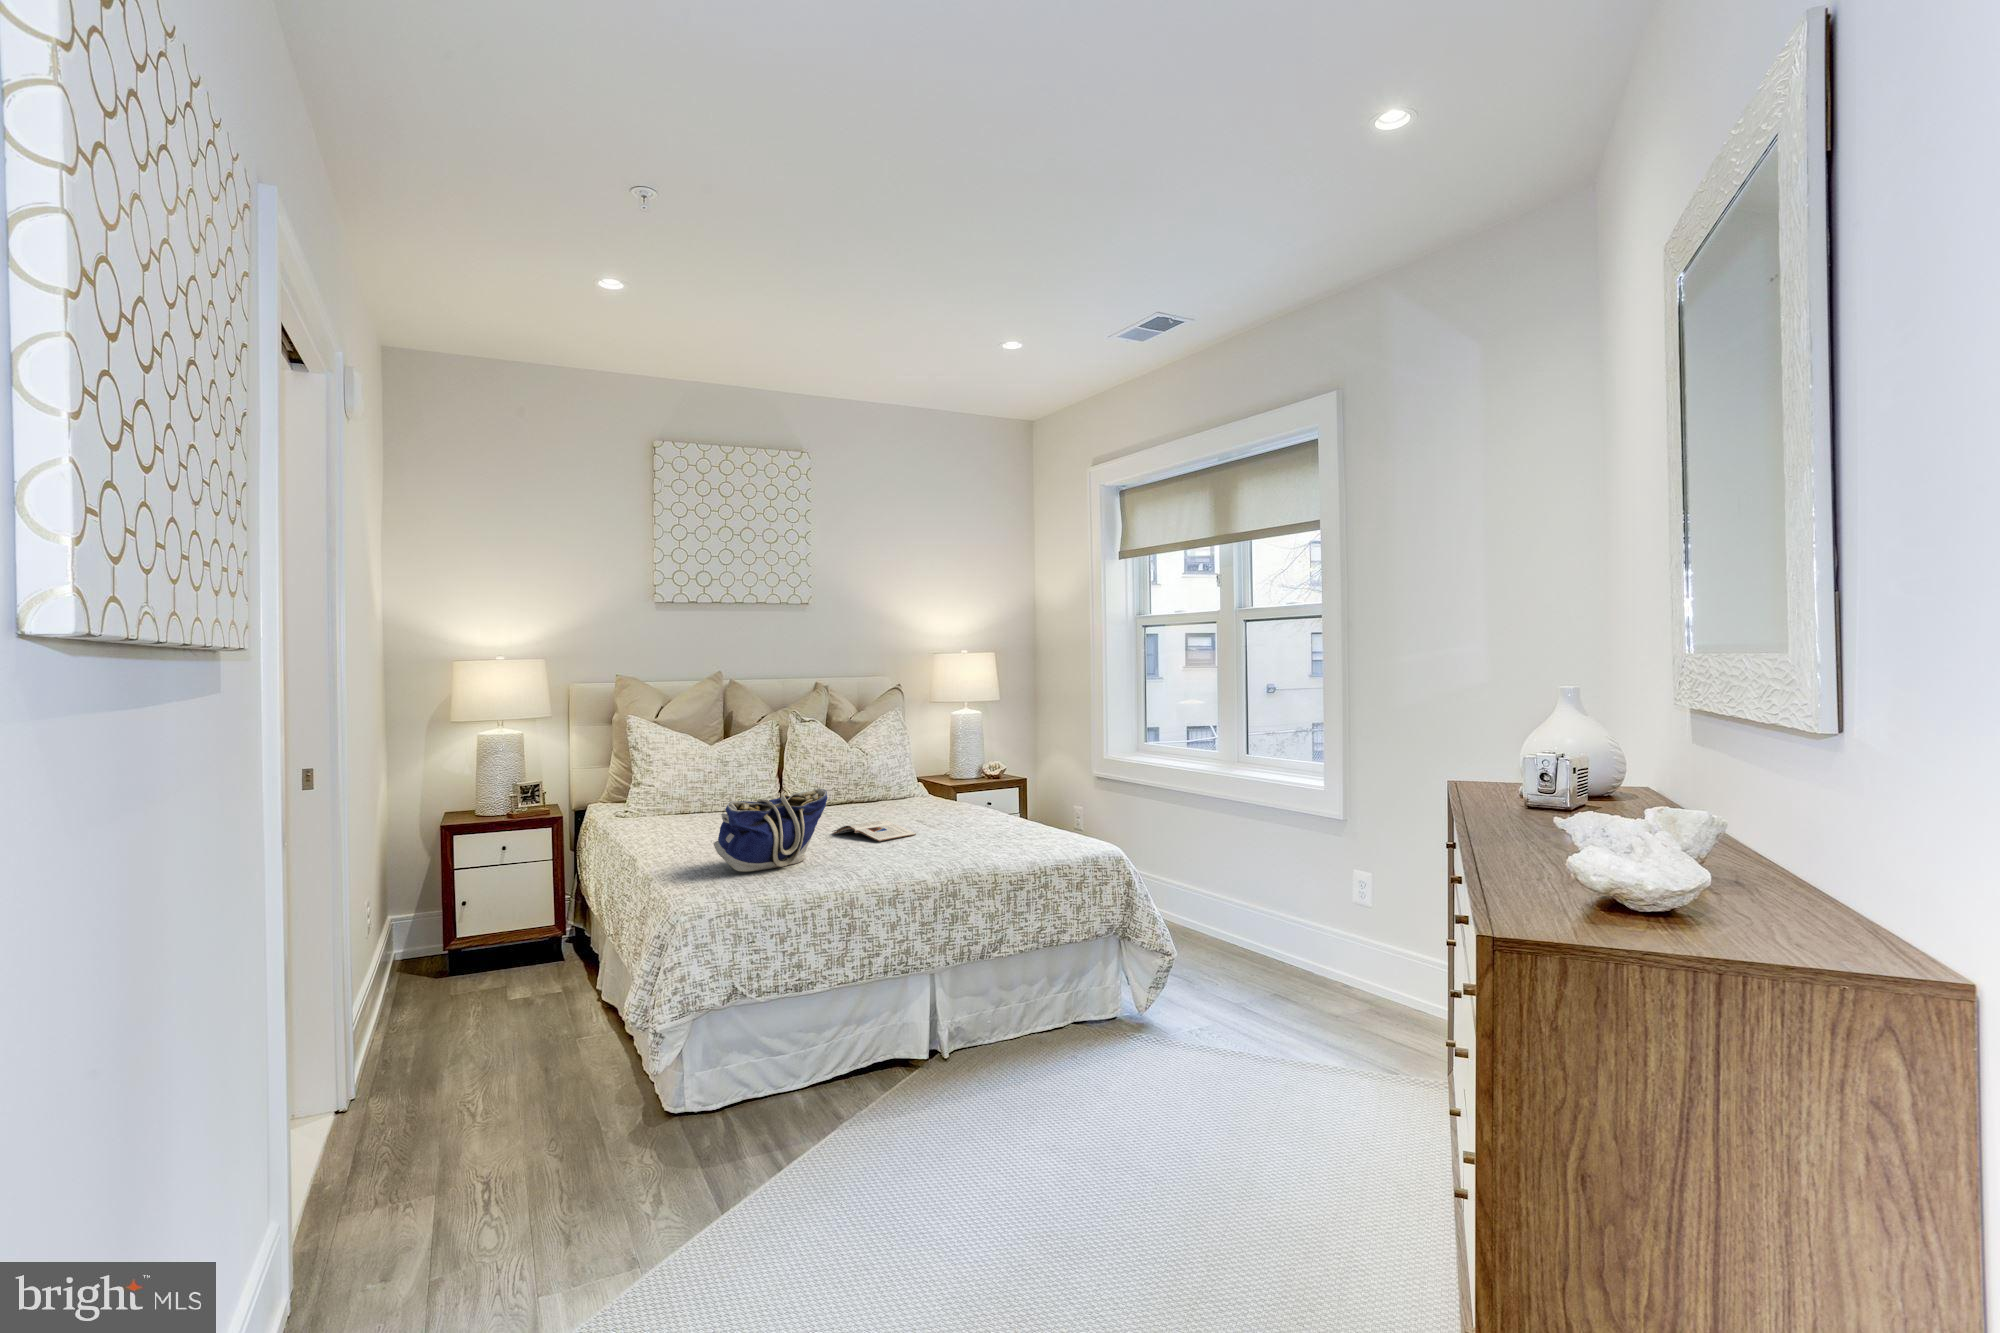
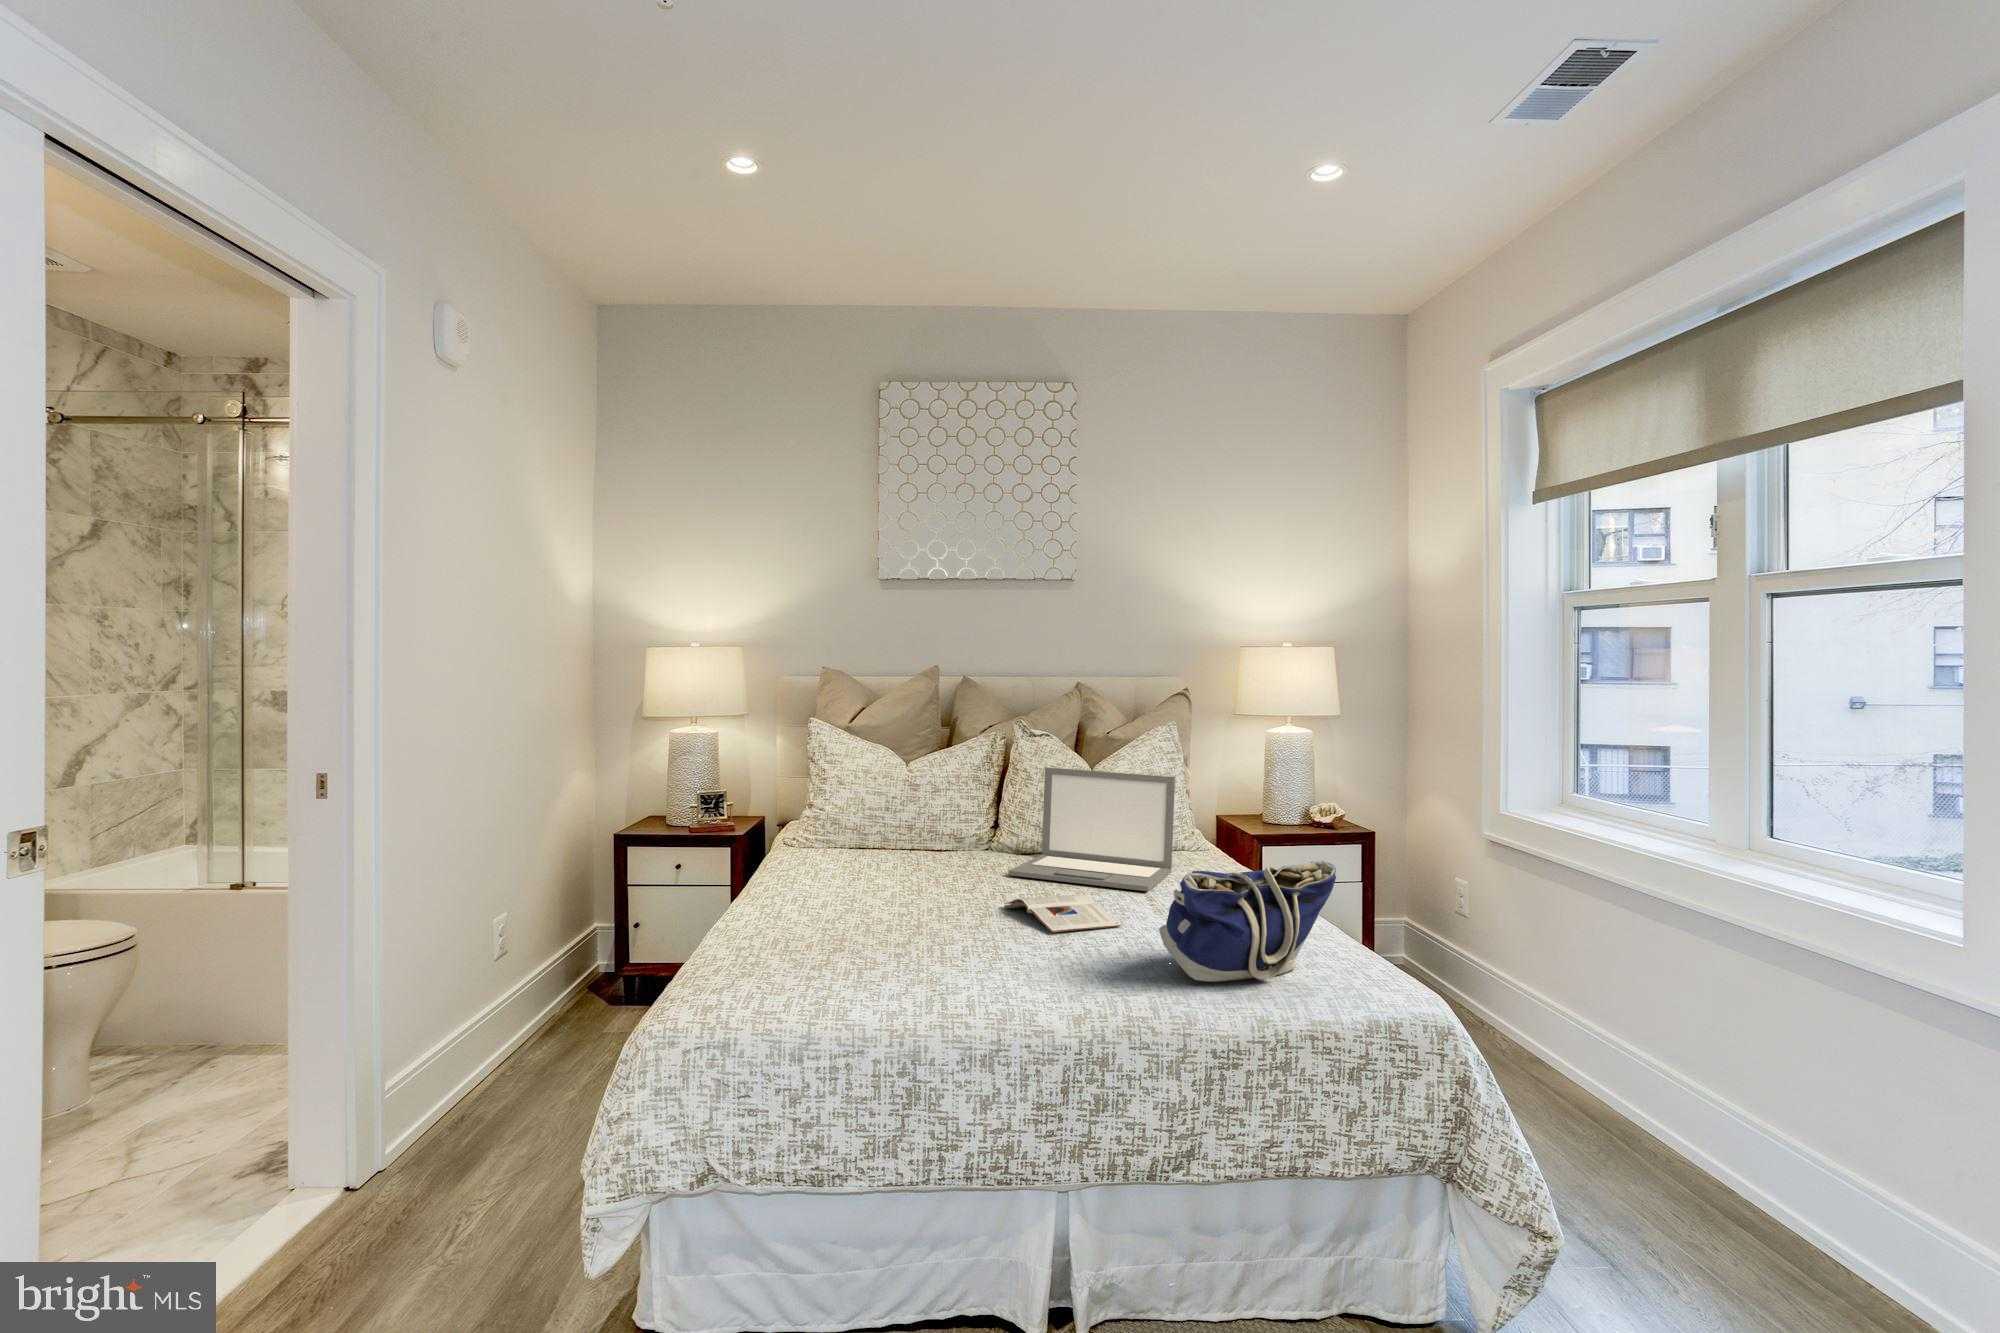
laptop: none [814,742,918,818] -> present [1008,767,1175,891]
tote bag: present [714,789,828,872] -> present [1159,861,1336,982]

